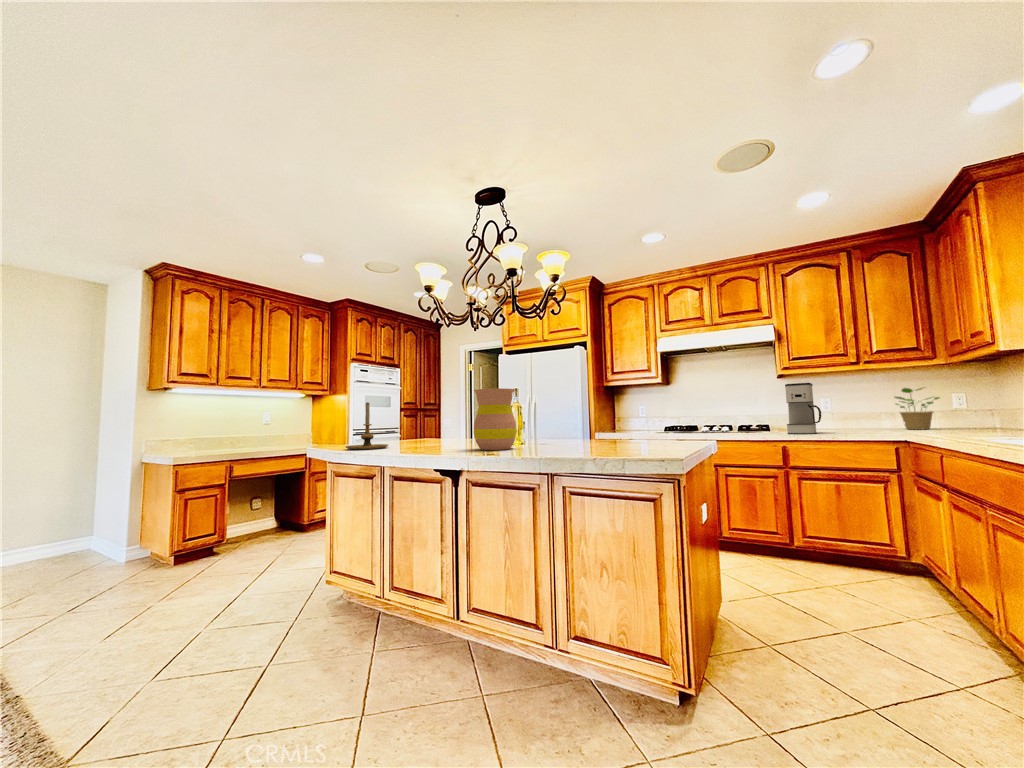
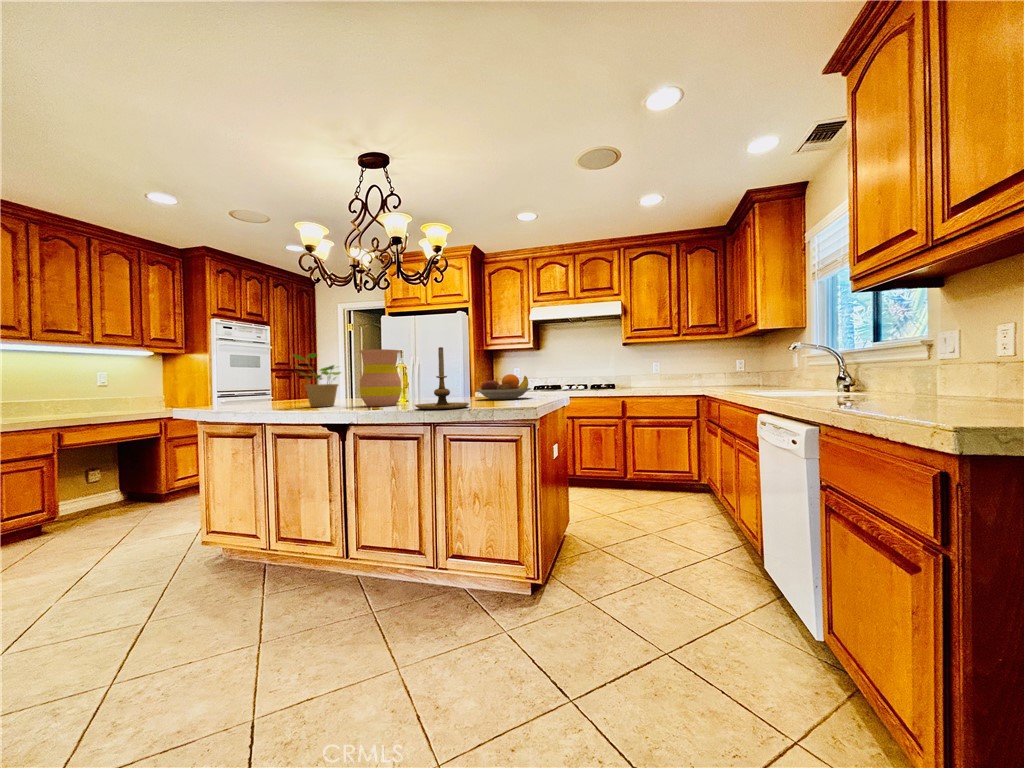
coffee maker: present [785,383,821,434] -> none [626,350,650,390]
potted plant: present [895,388,939,430] -> present [293,353,341,407]
candle holder: present [345,402,388,449] -> present [415,347,469,409]
fruit bowl: none [598,415,667,445] -> present [475,374,531,400]

